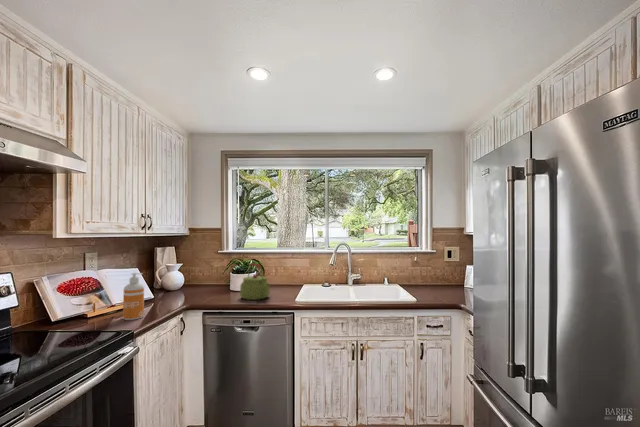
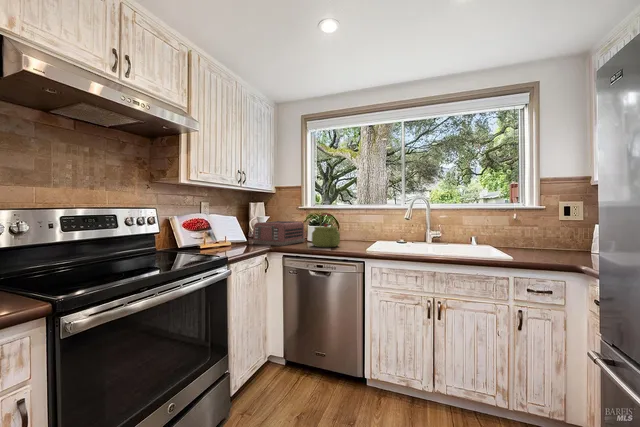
toaster: none [170,270,229,301] -> present [253,221,305,246]
soap dispenser: present [123,273,144,320] -> none [202,211,219,252]

